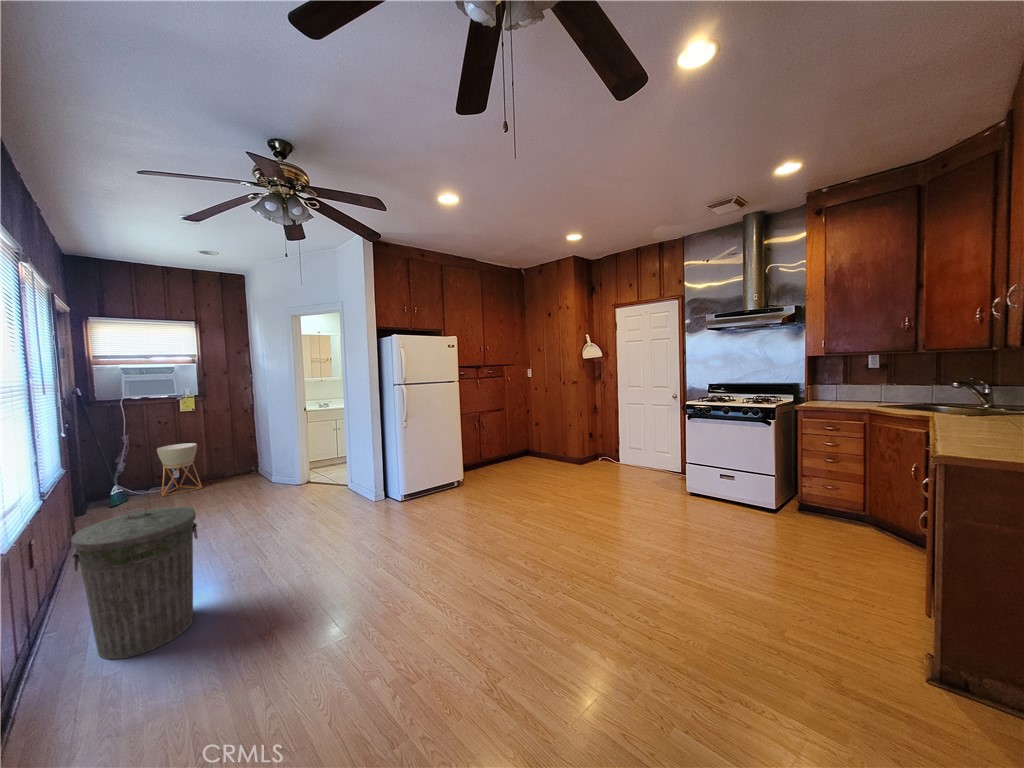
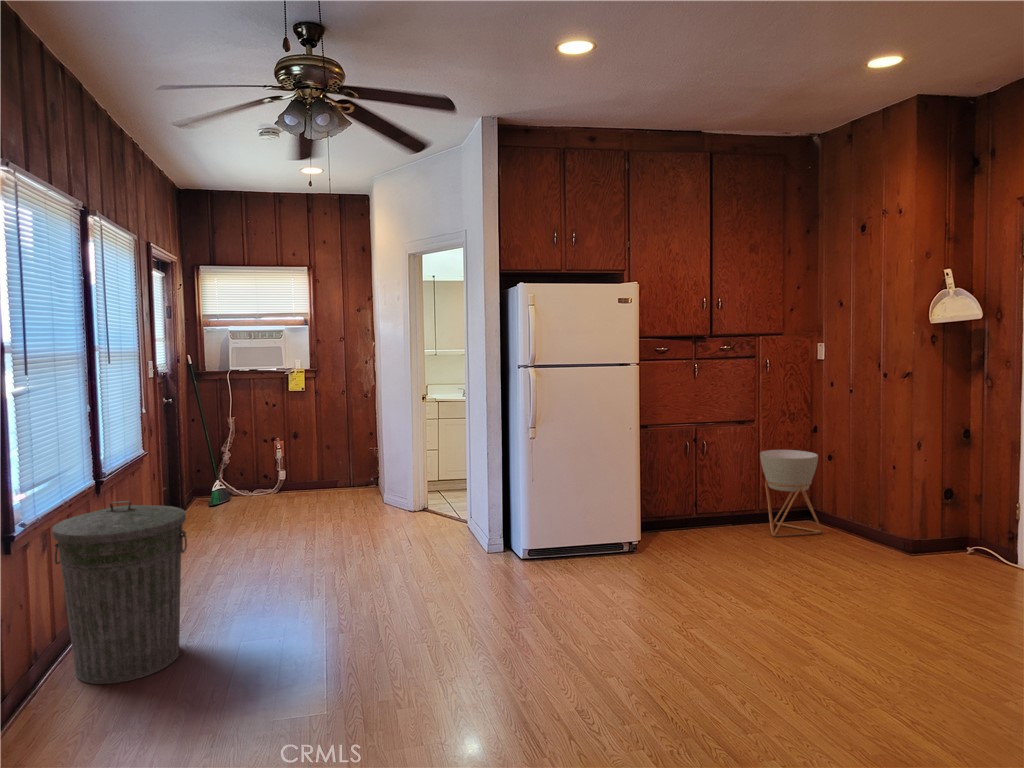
planter: present [157,443,202,496] -> present [760,450,822,537]

